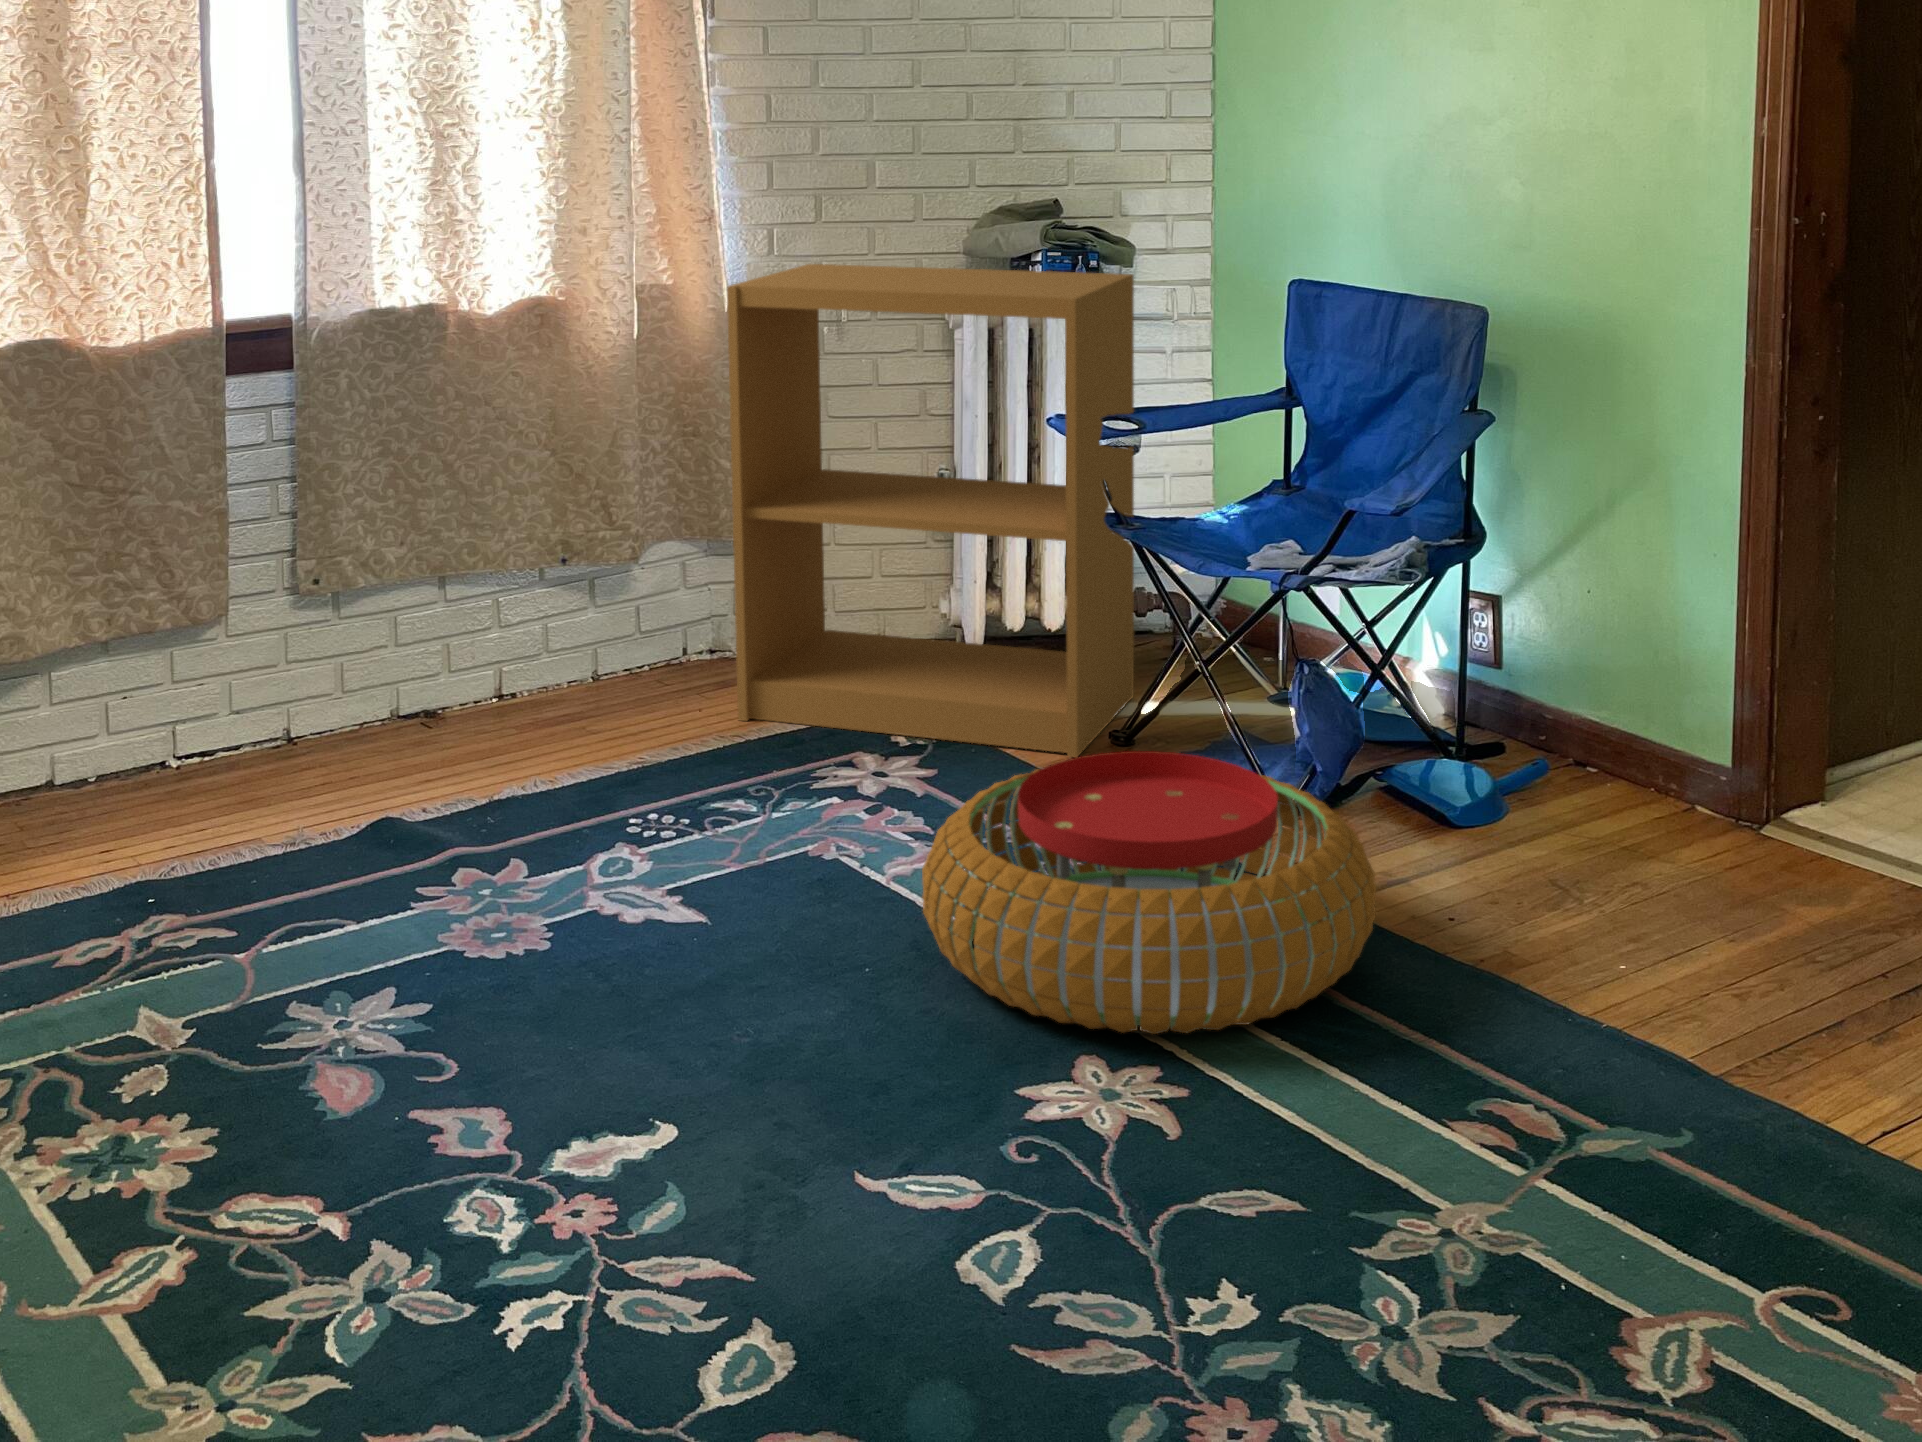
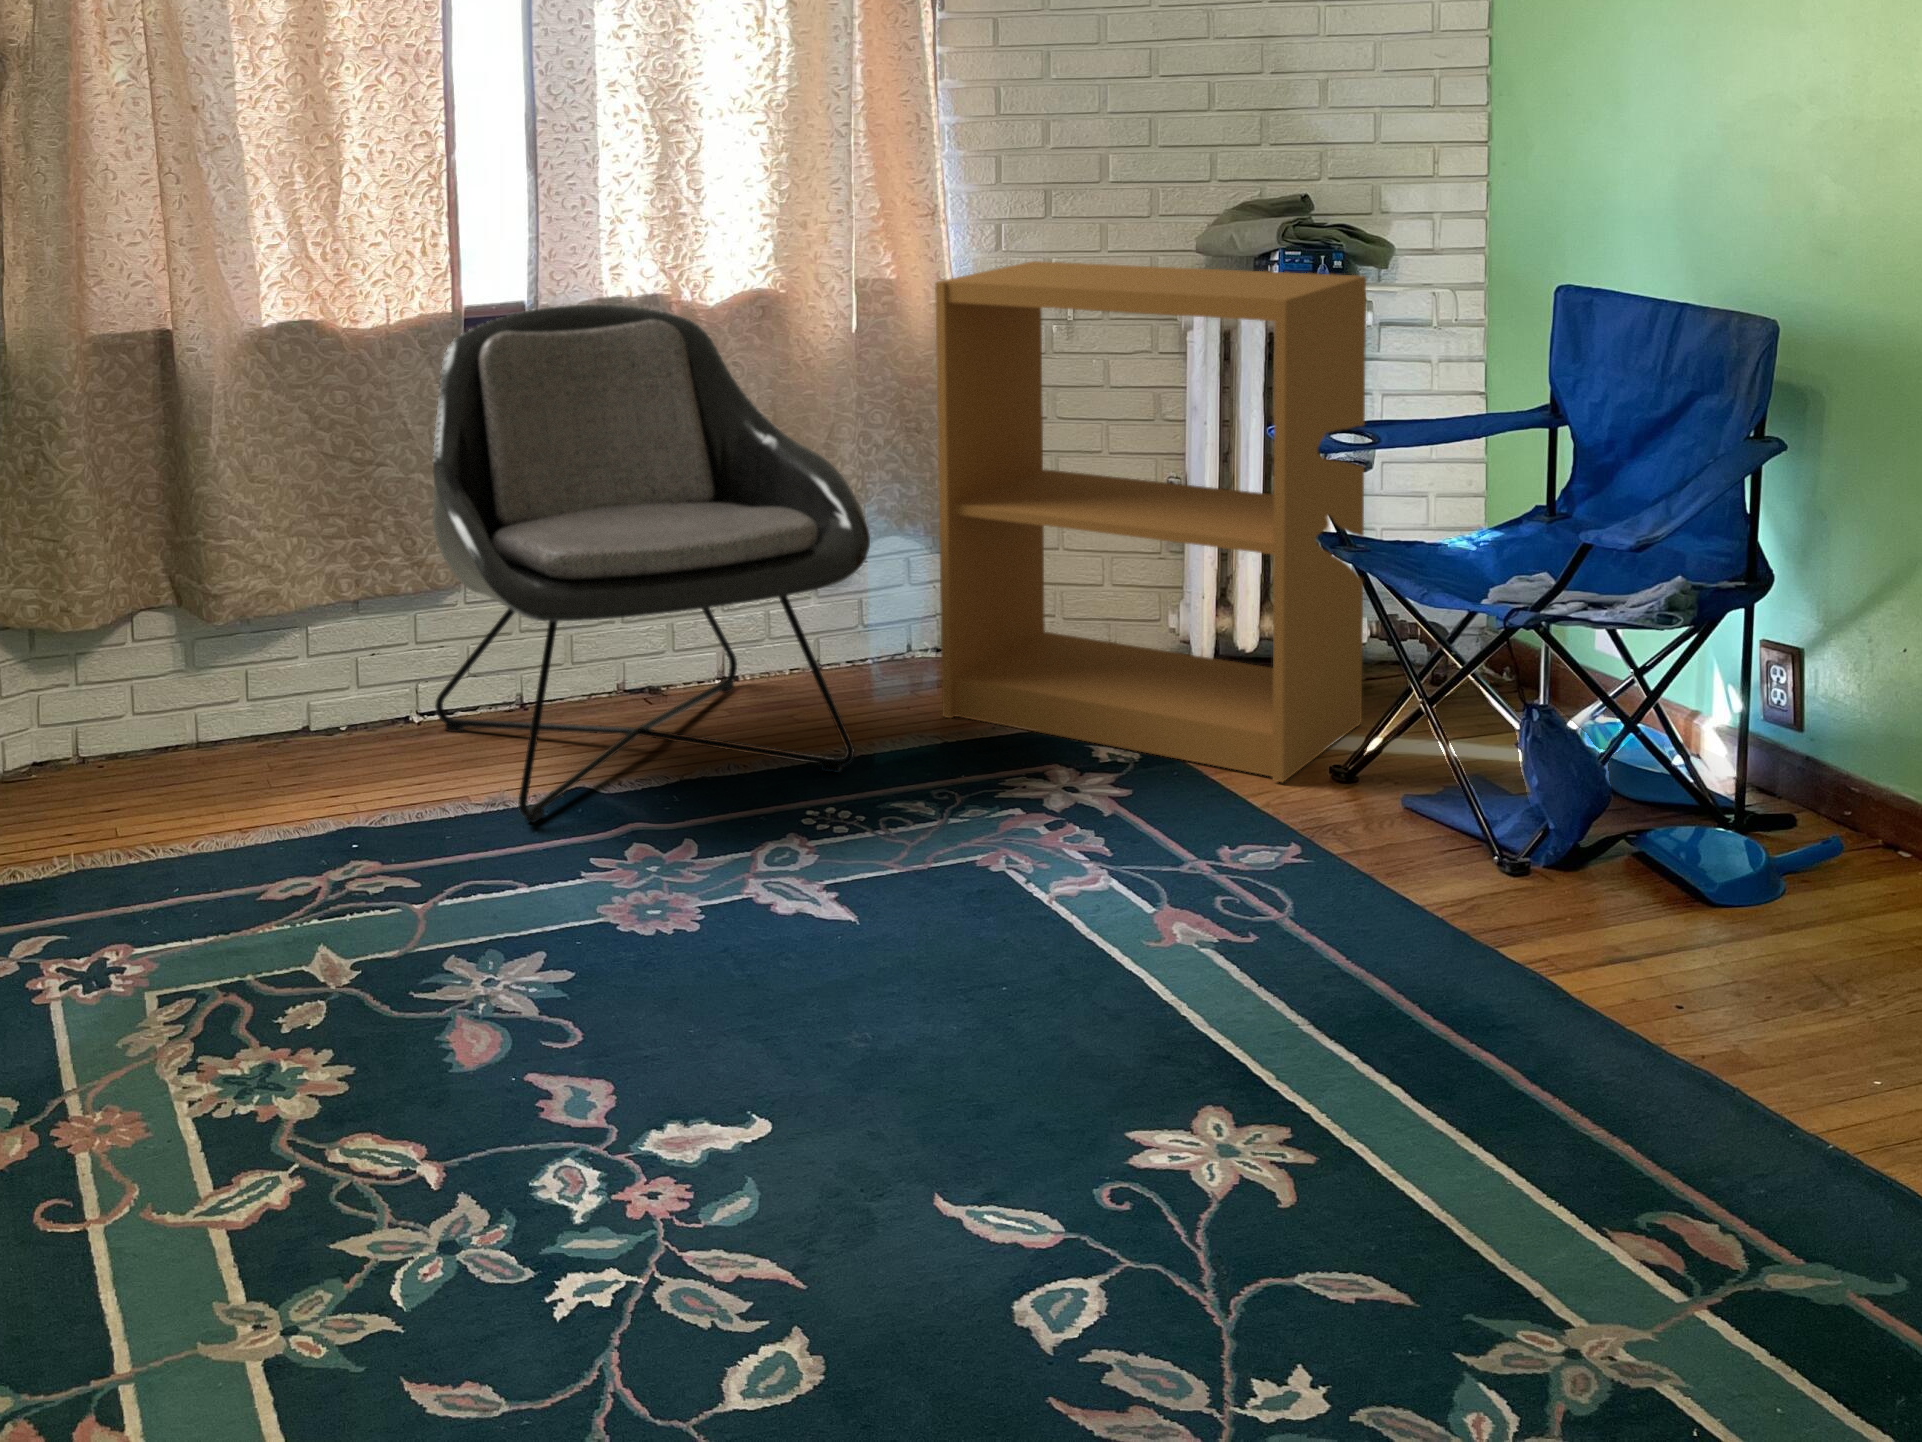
lounge chair: none [202,316,679,860] -> present [433,304,870,822]
pouf: present [922,751,1376,1034] -> none [1064,782,1568,1091]

